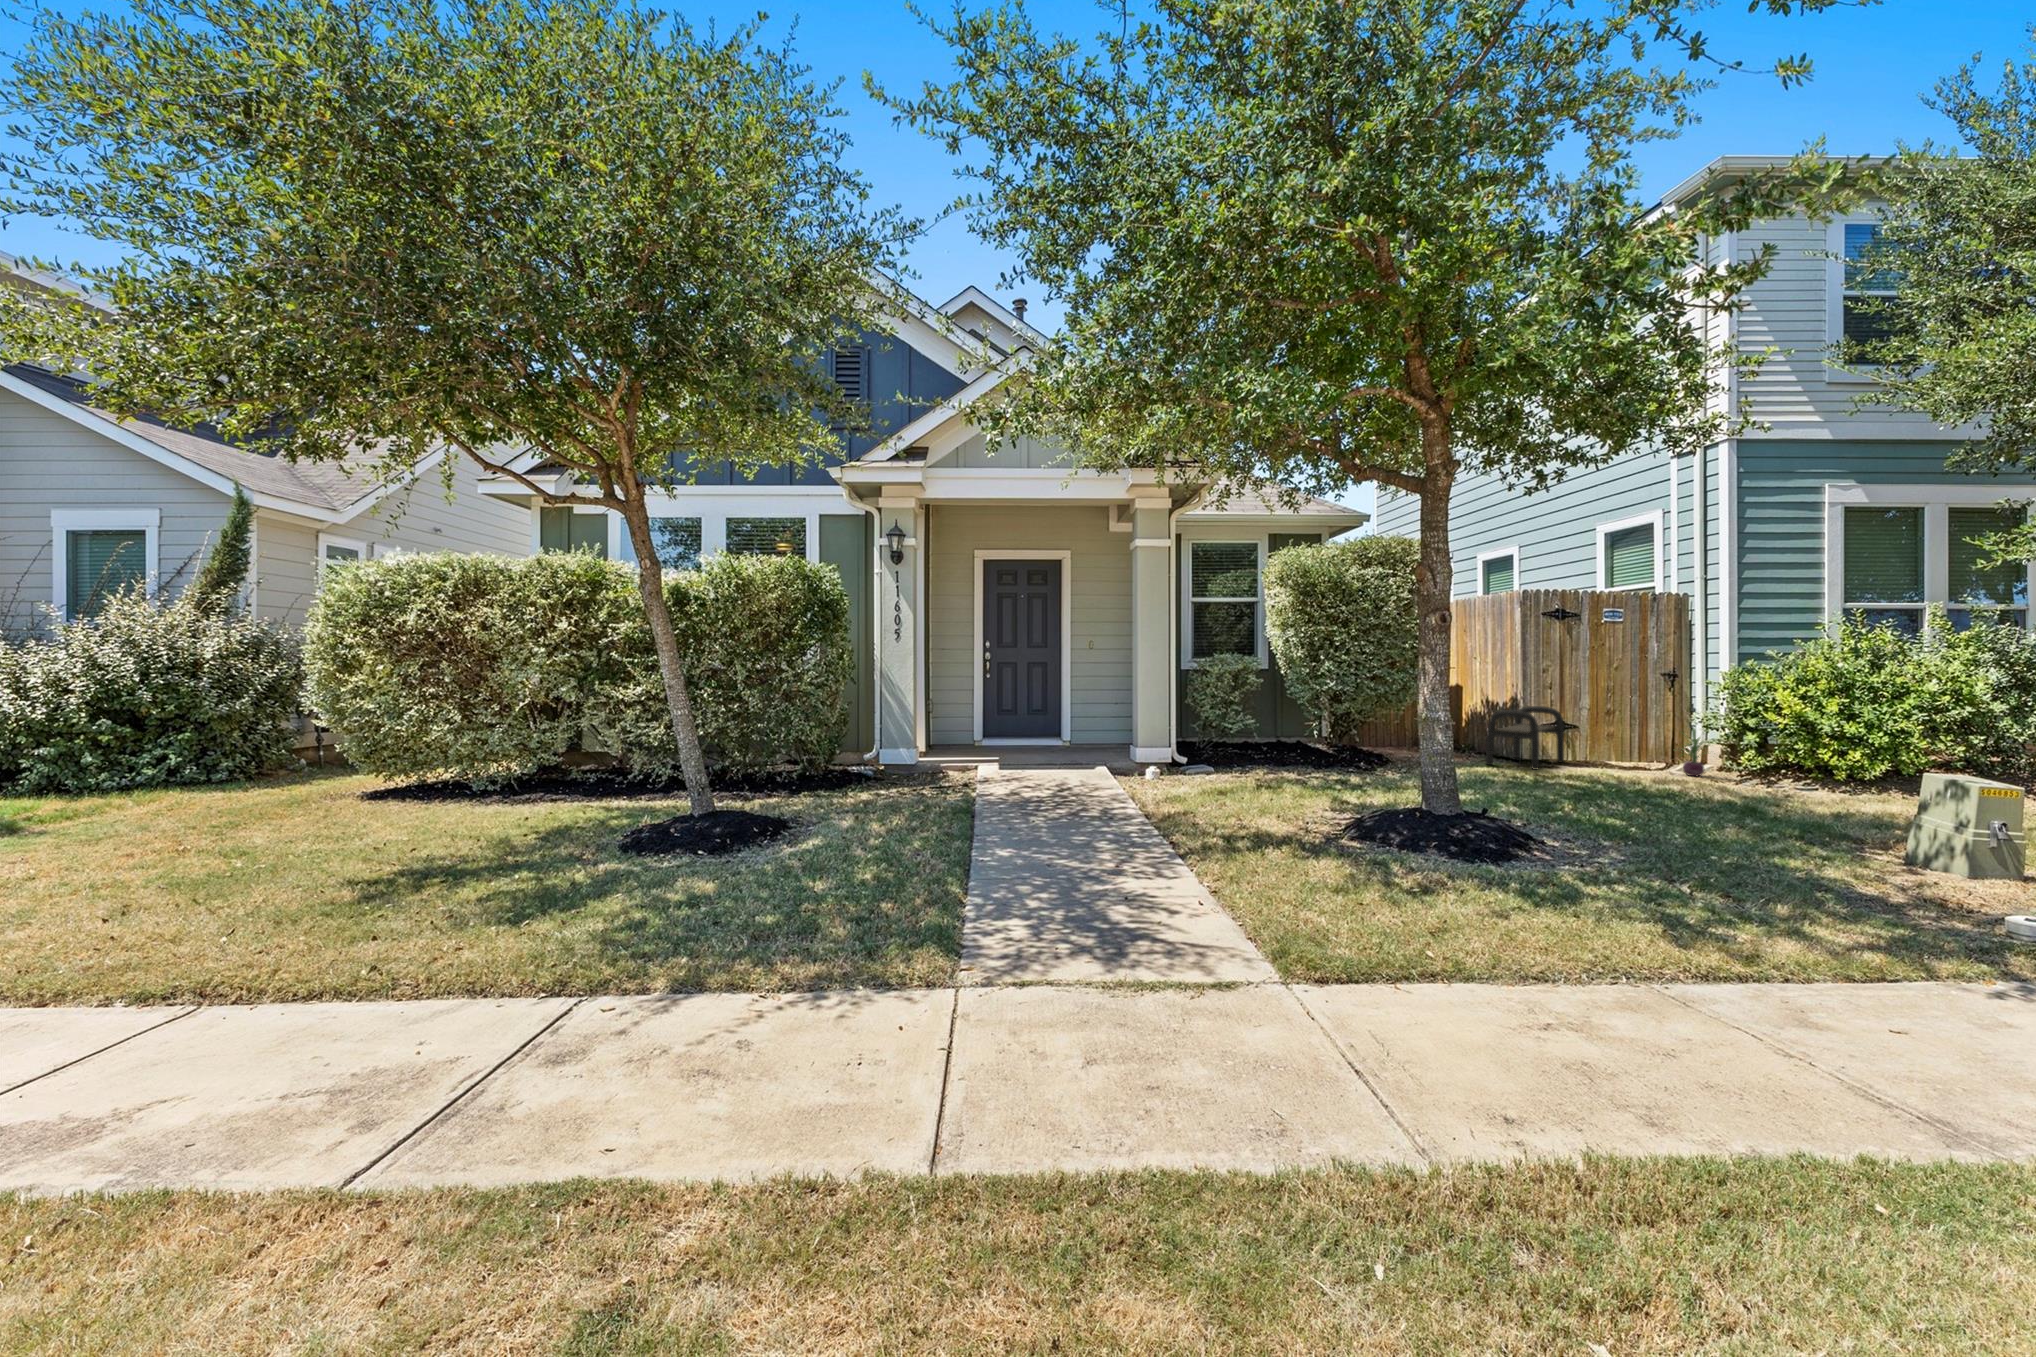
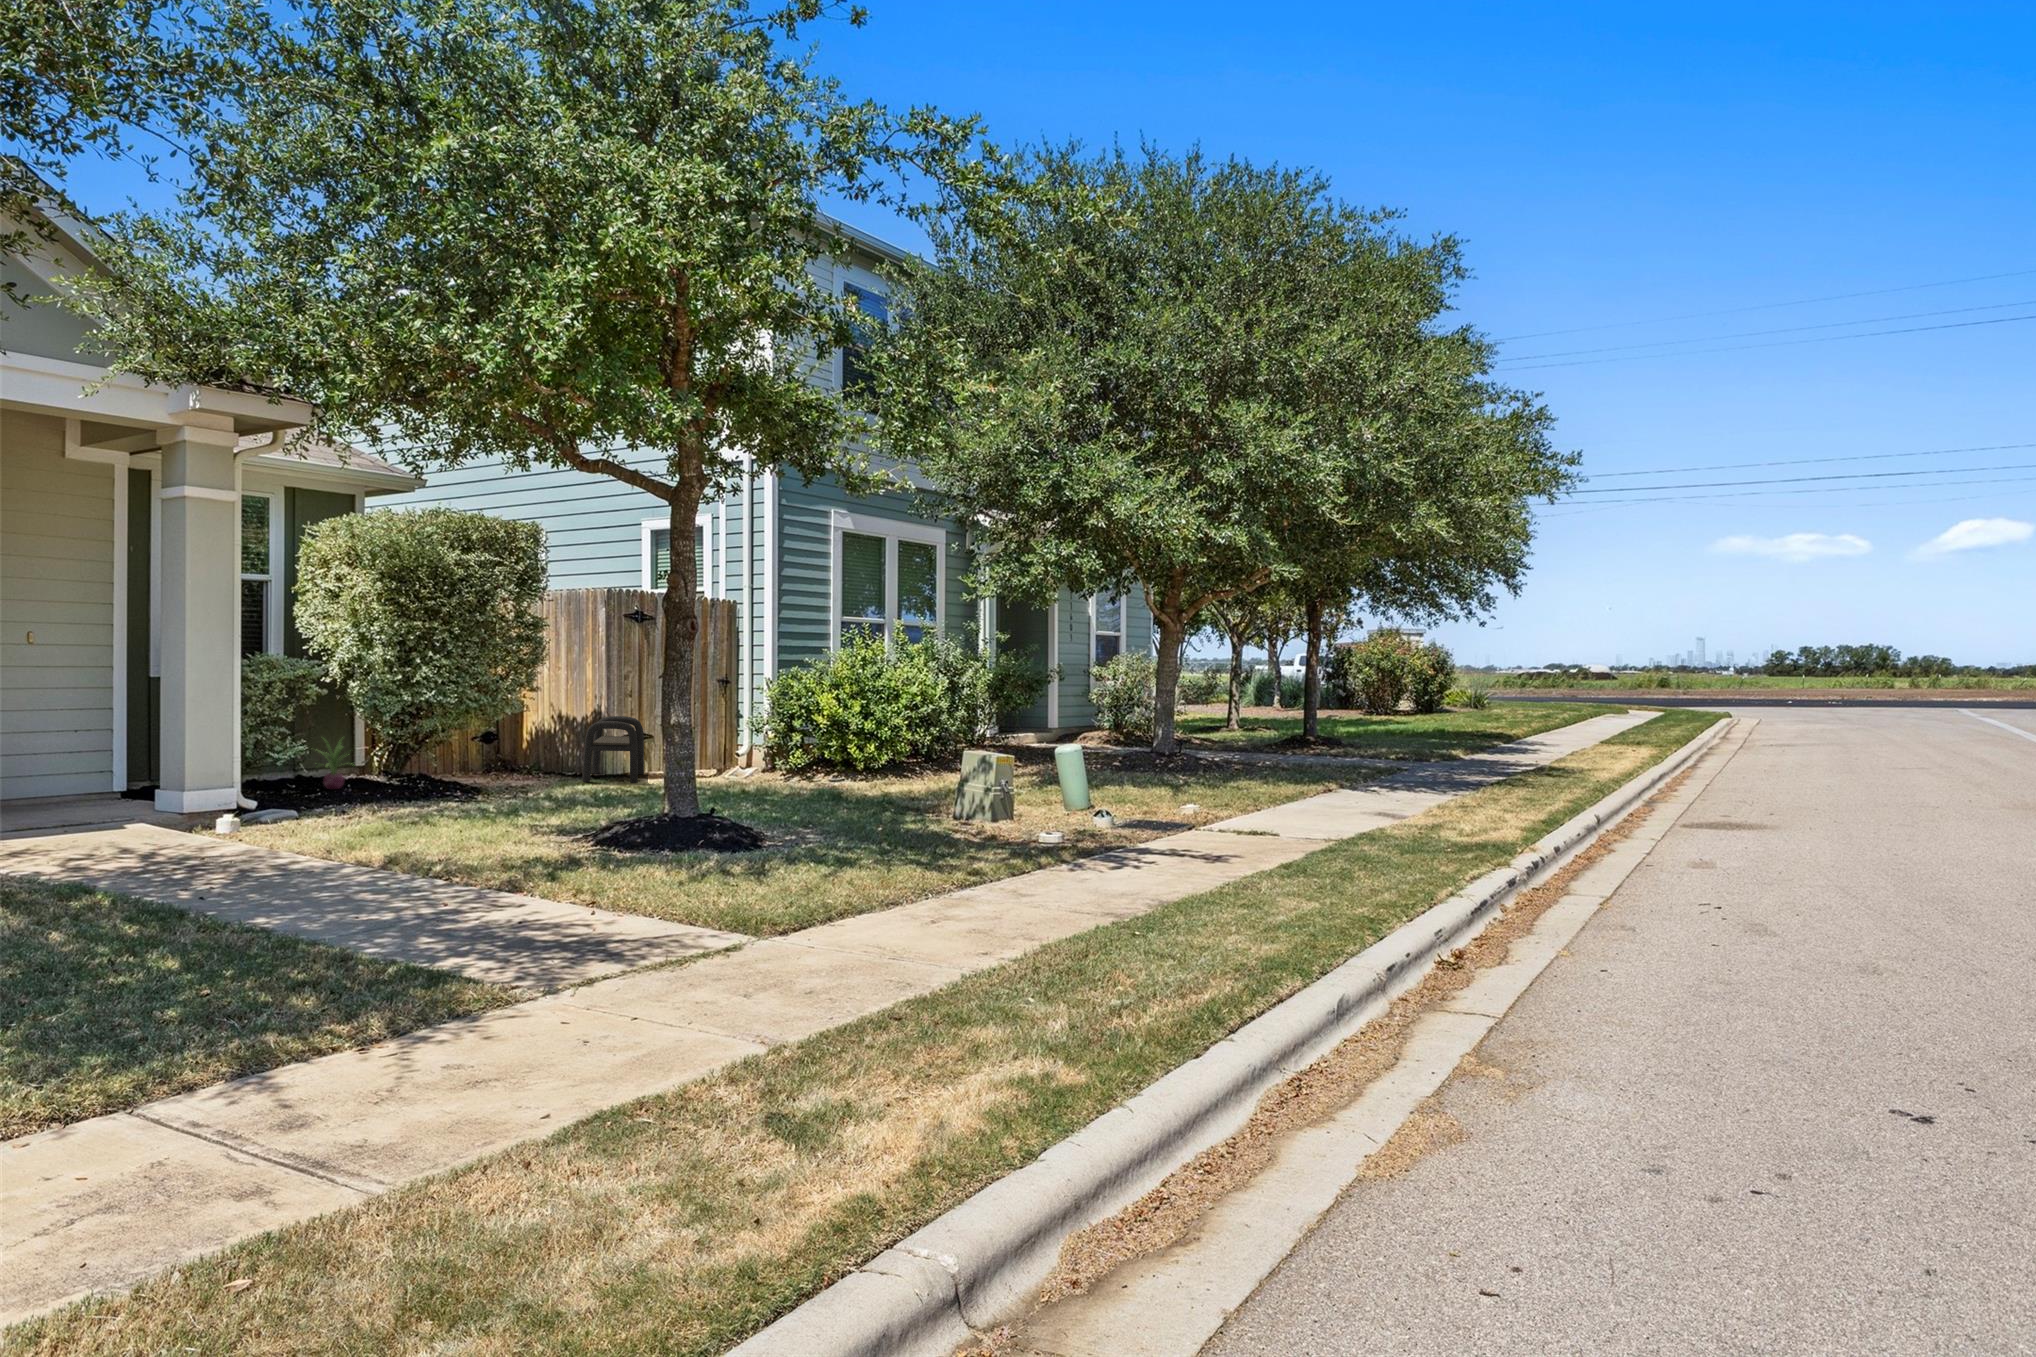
decorative plant: present [1683,729,1704,776] -> present [316,737,355,789]

